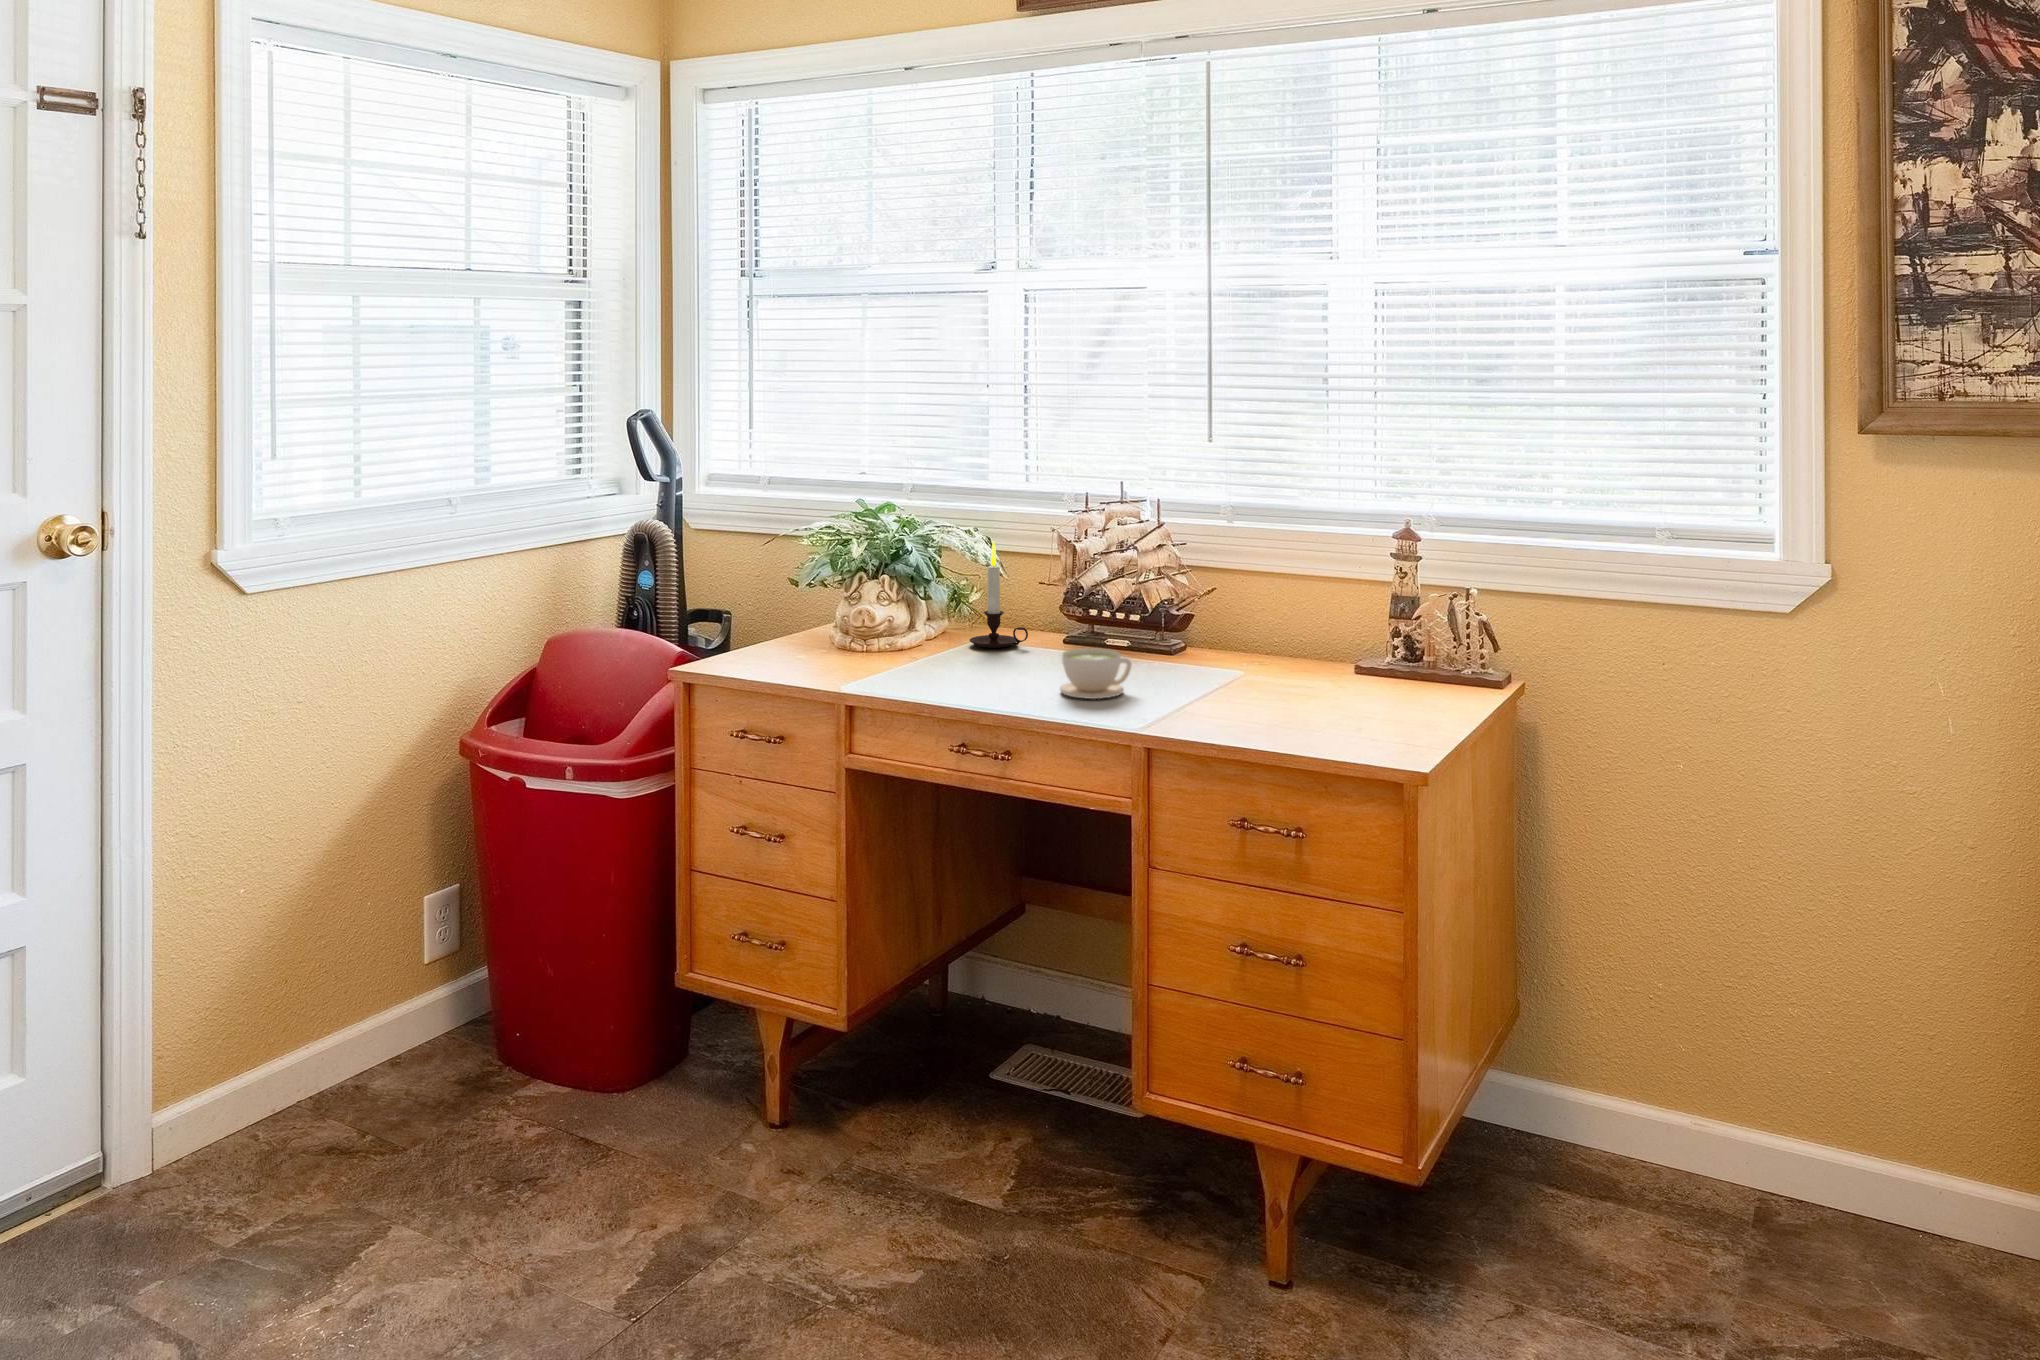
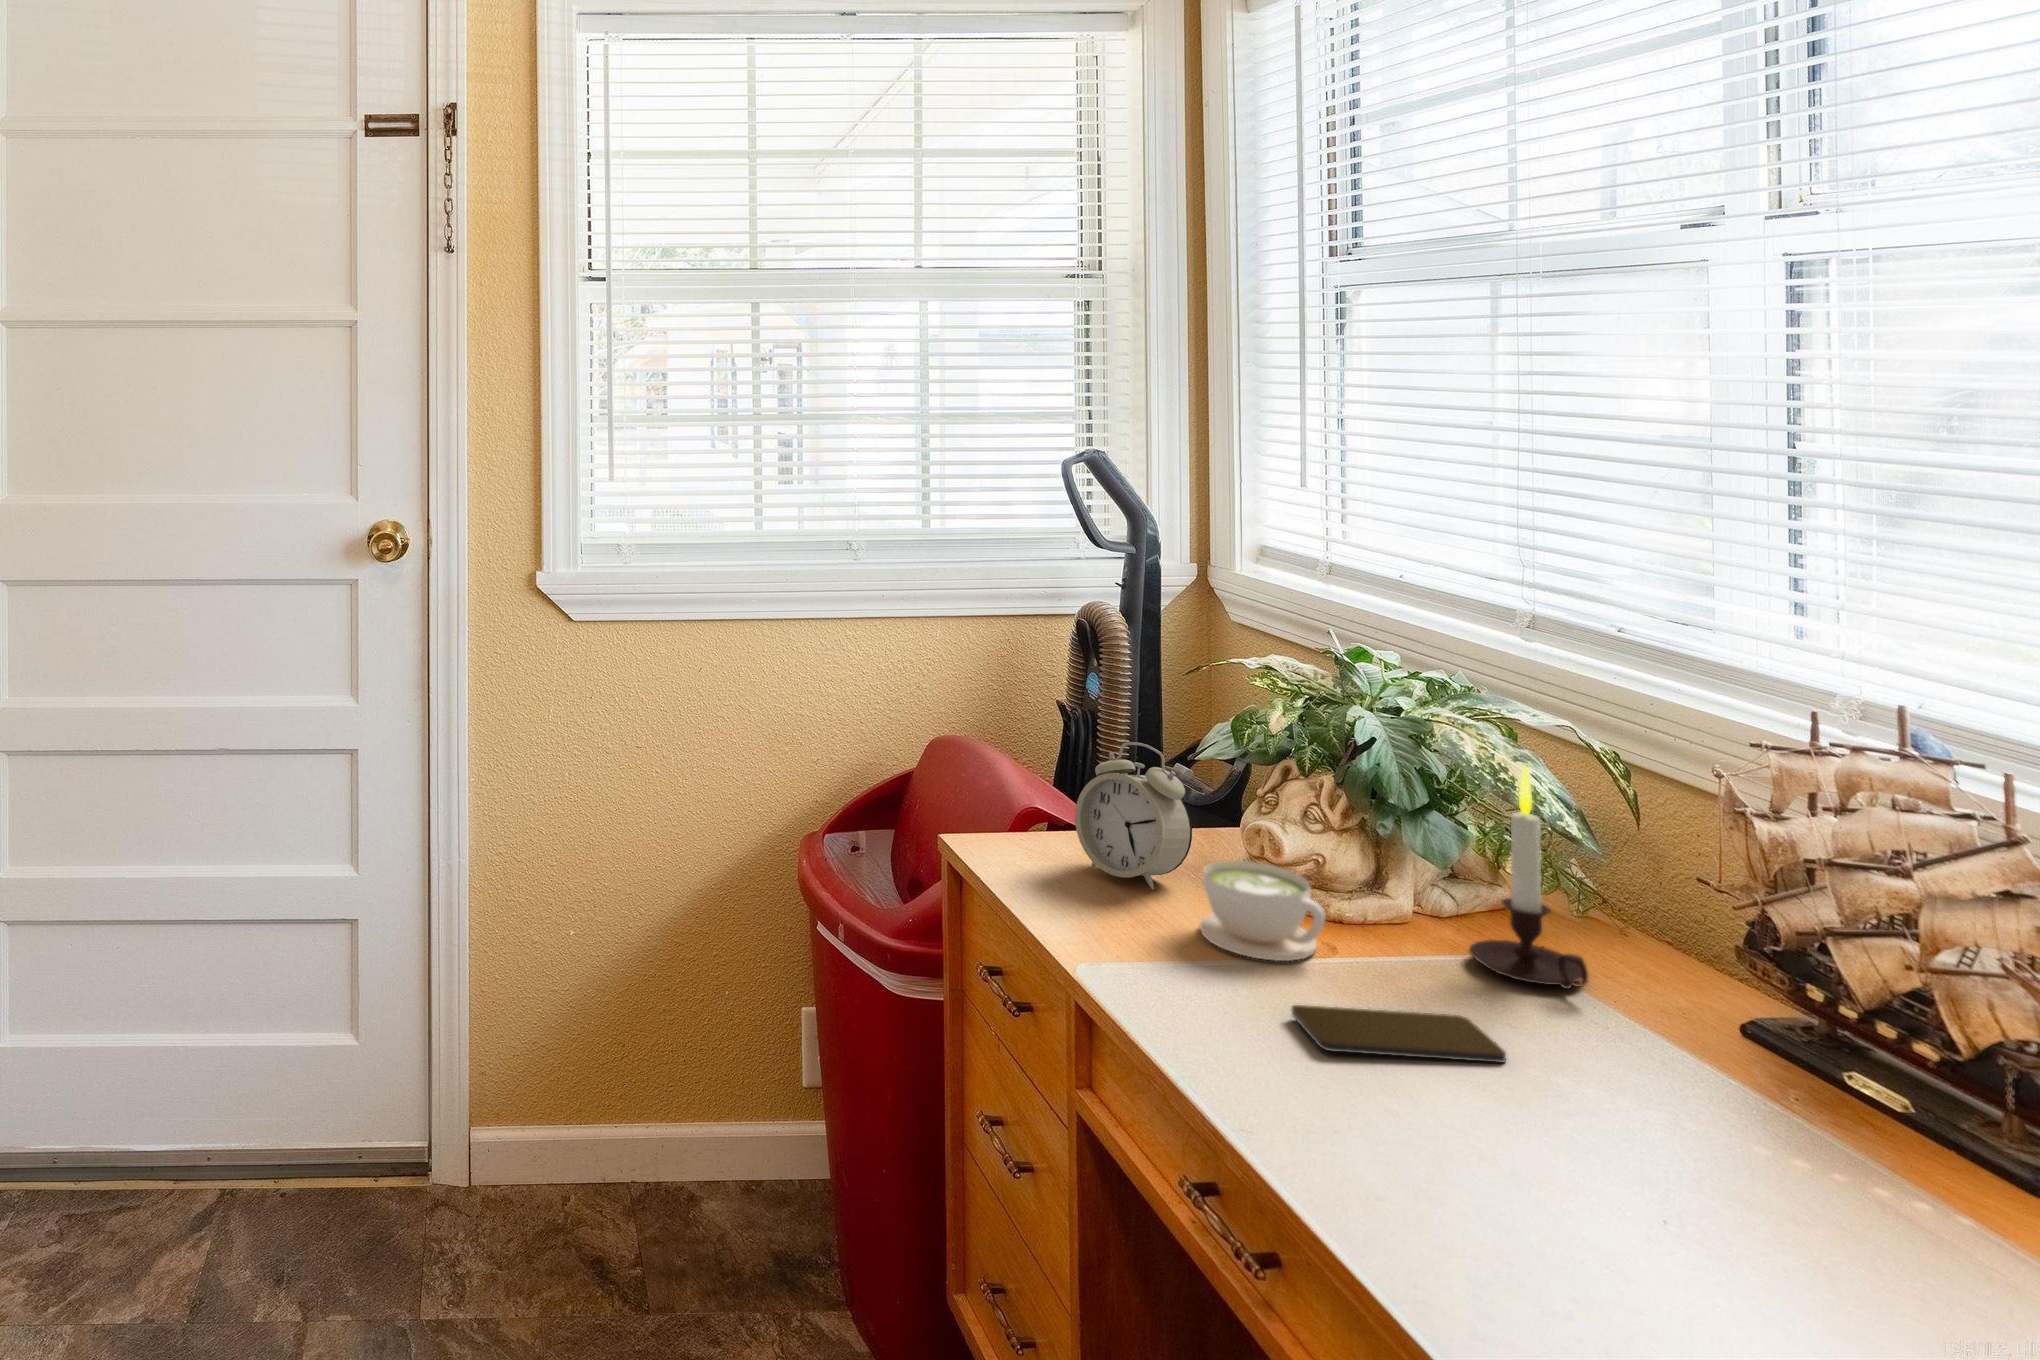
alarm clock: none [766,576,830,661] -> present [1075,742,1192,890]
coffee cup: present [1060,648,1132,699] -> present [1200,860,1326,961]
smartphone: none [955,660,1037,682] -> present [1291,1005,1506,1063]

